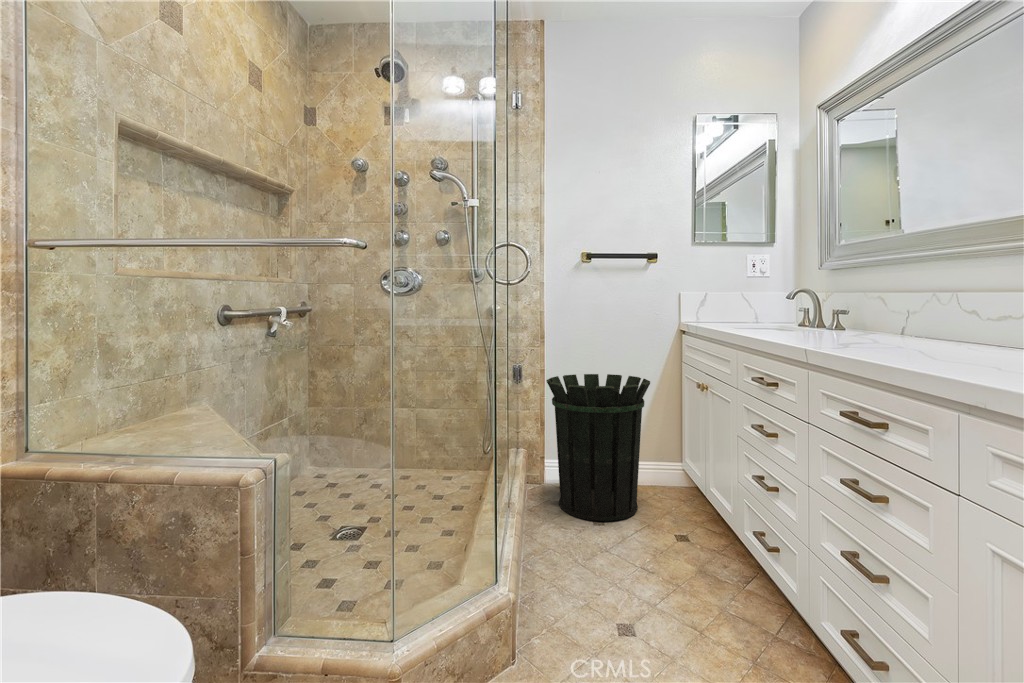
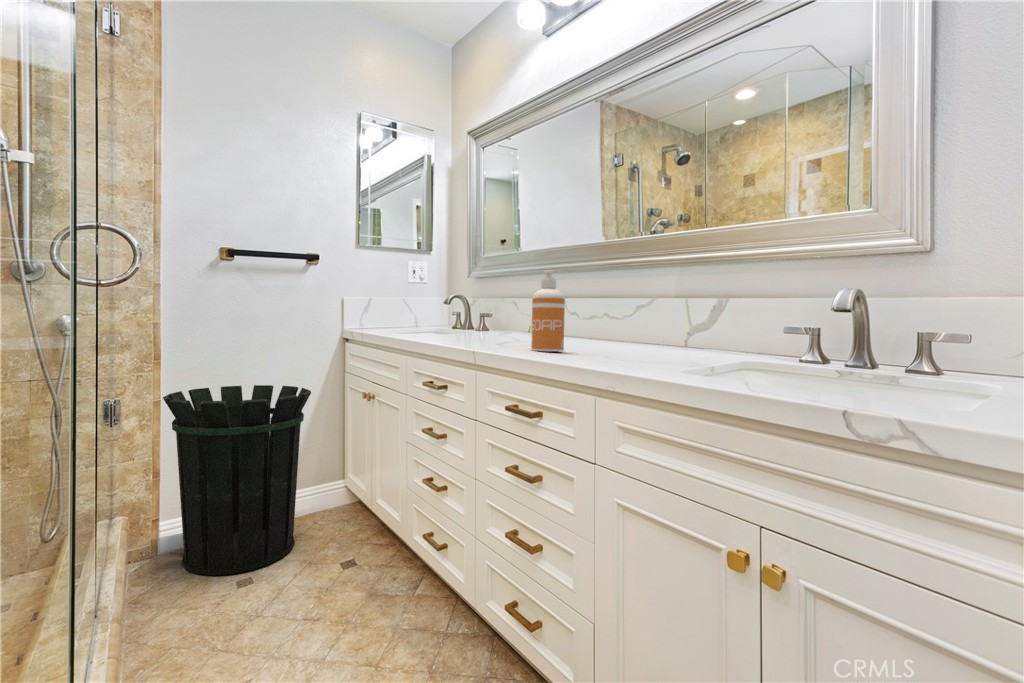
soap dispenser: none [888,254,941,353] -> present [531,270,565,351]

